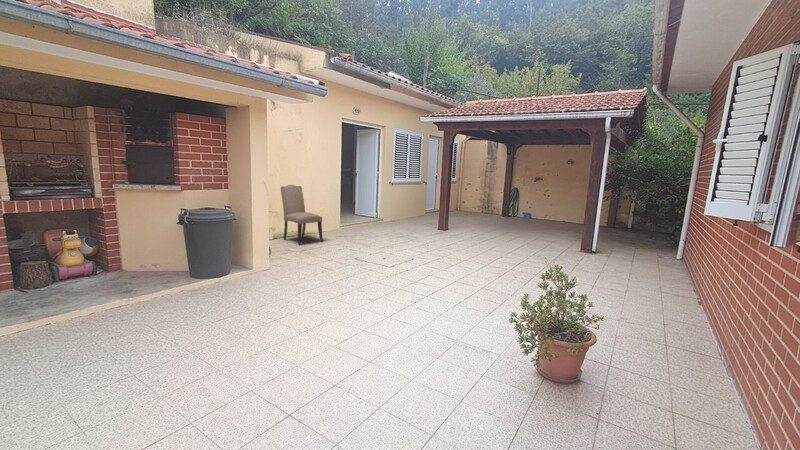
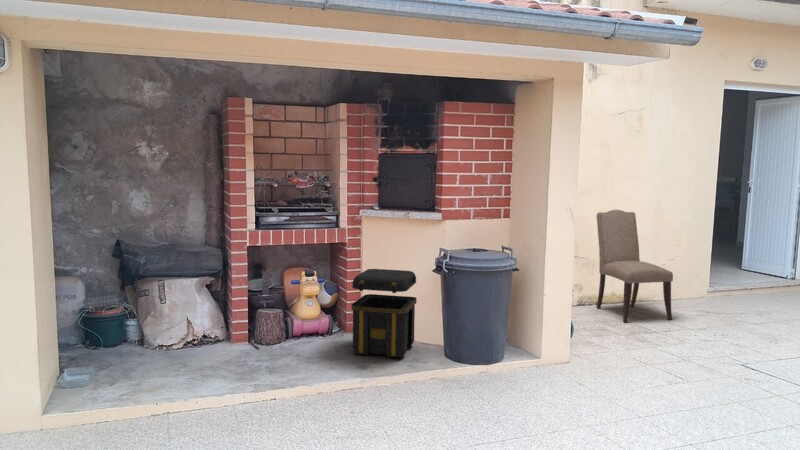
toolbox: none [112,225,166,284] -> present [351,269,417,358]

